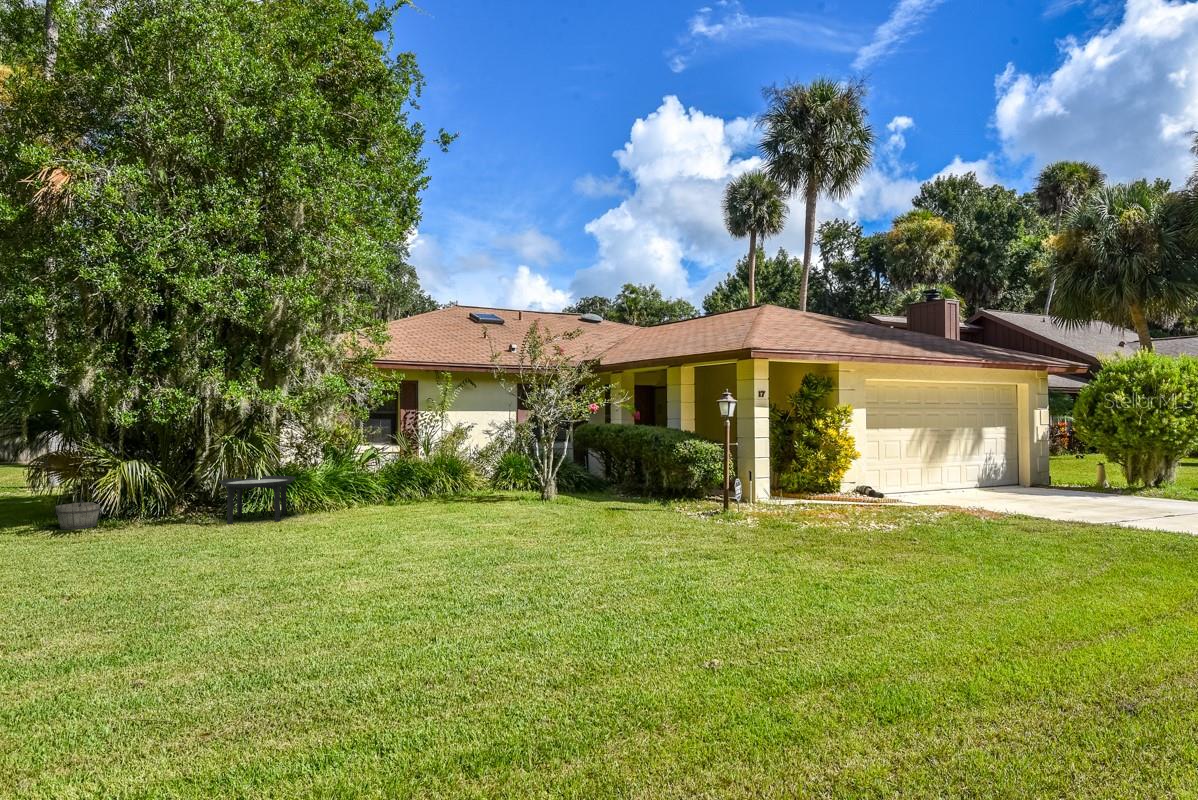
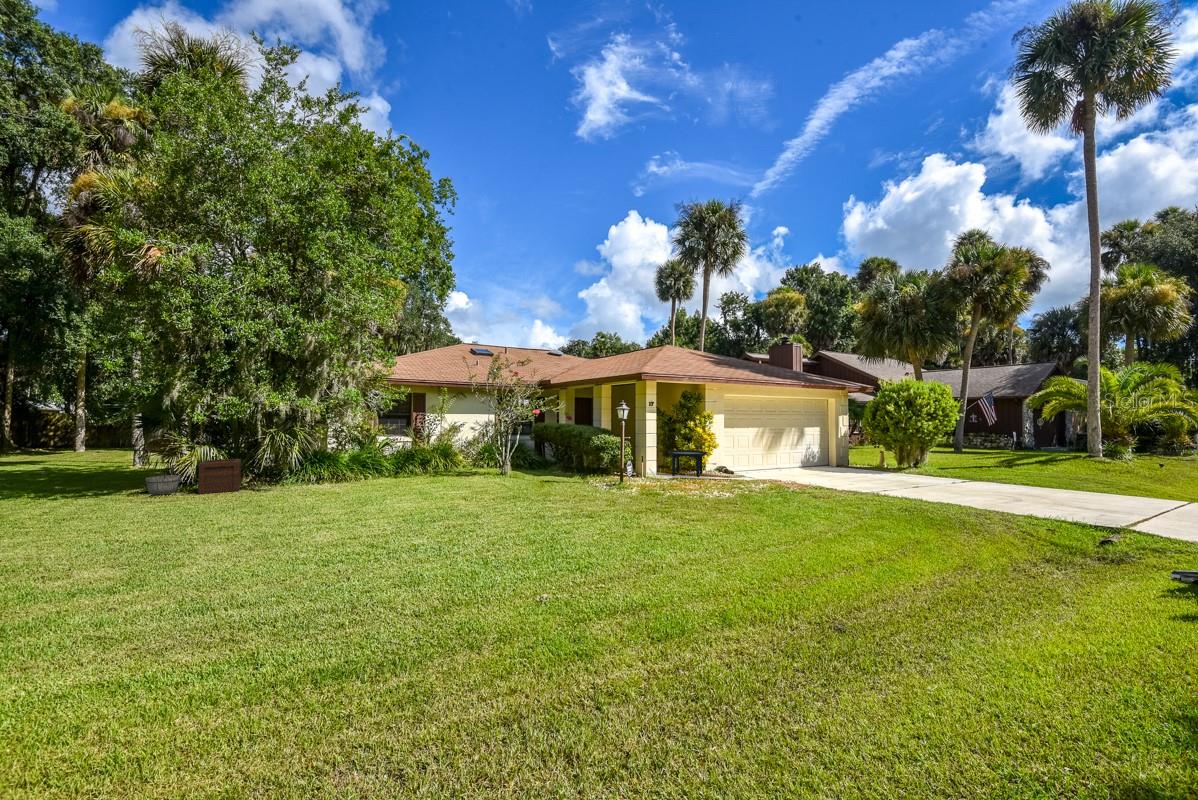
round table: present [219,476,295,524] -> present [668,450,707,477]
wooden crate: none [131,478,184,529] -> present [198,459,241,494]

